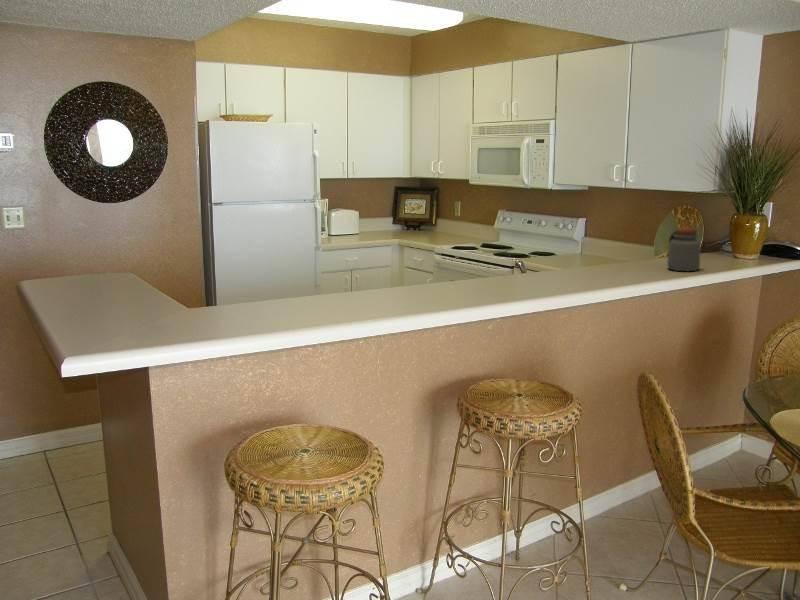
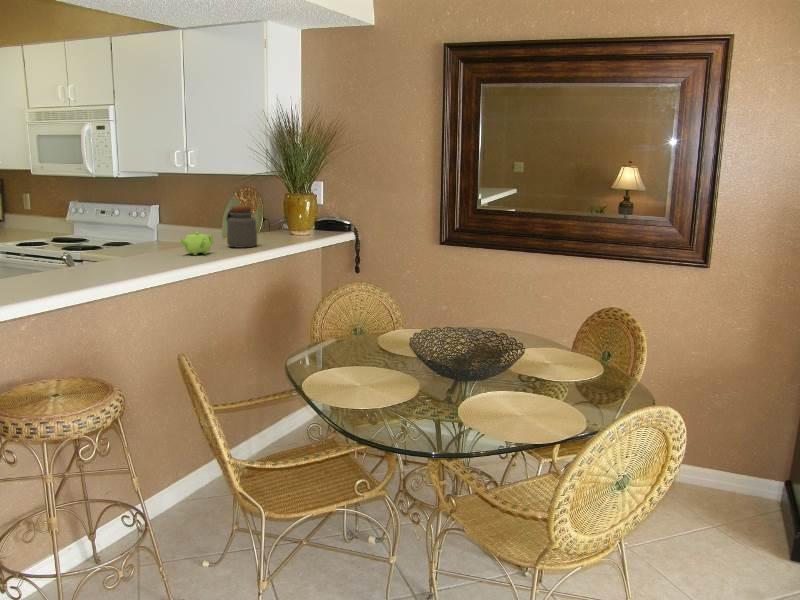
teapot: none [622,254,656,277] -> present [179,232,214,255]

